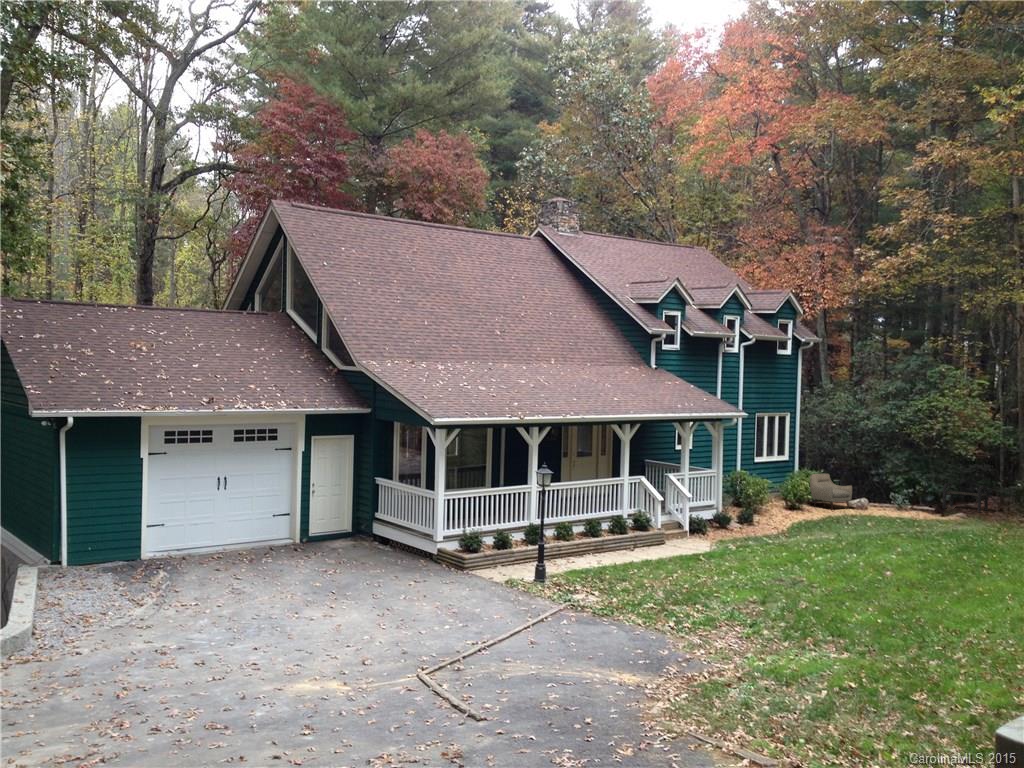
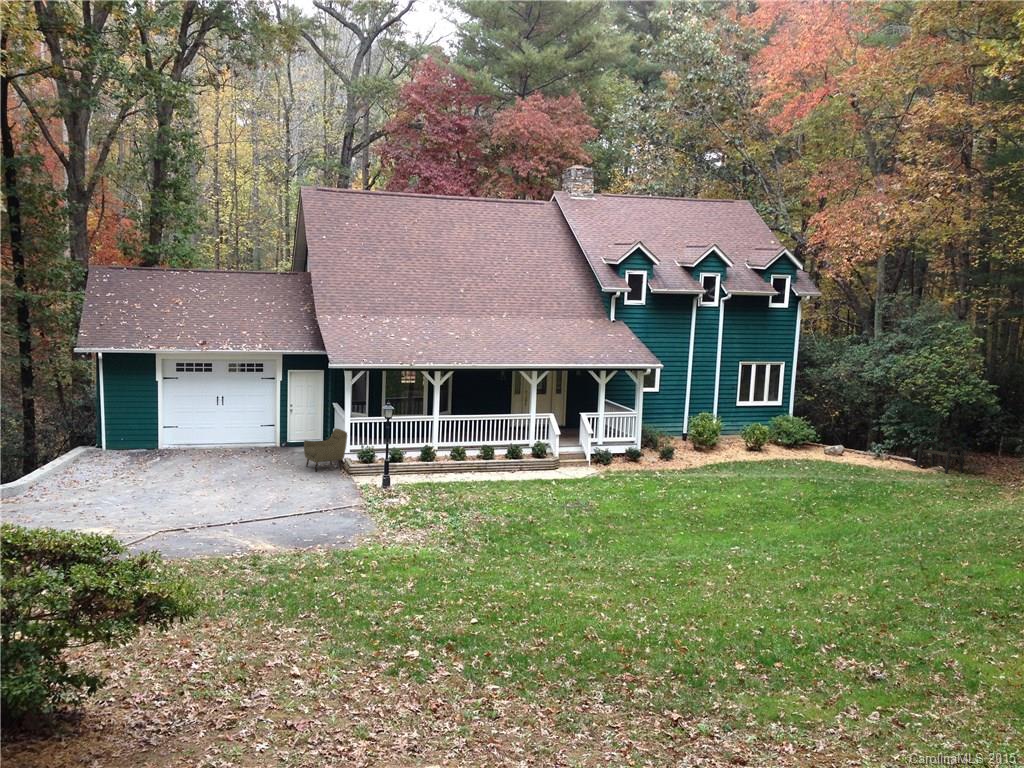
chair: present [810,474,852,509] -> present [304,429,347,471]

